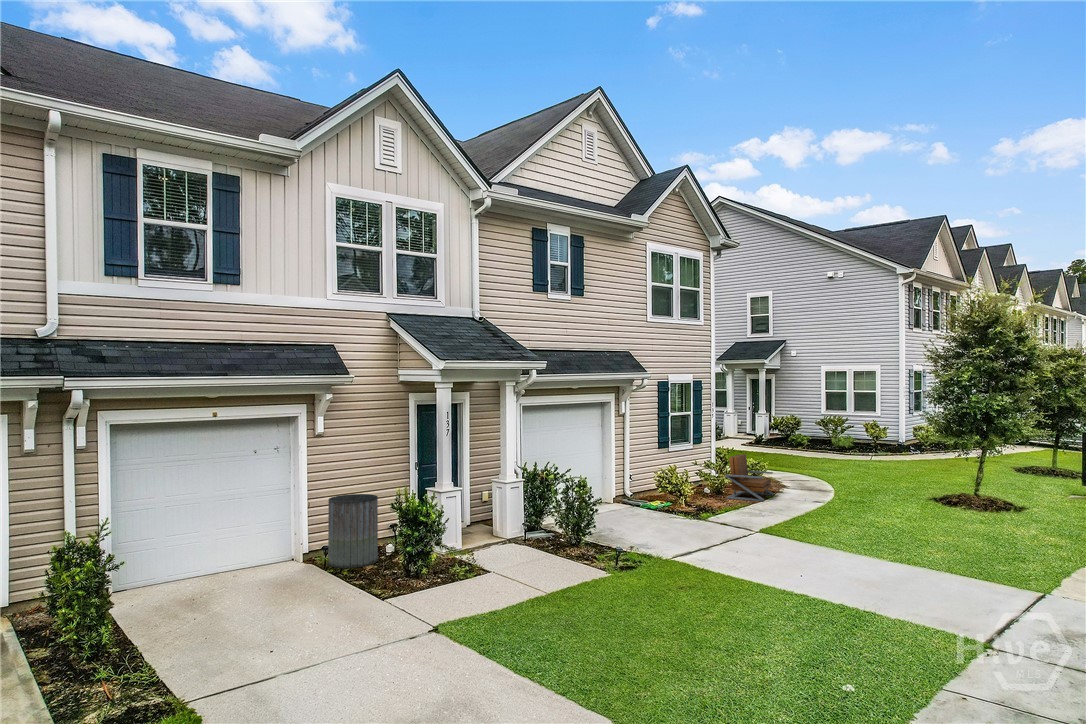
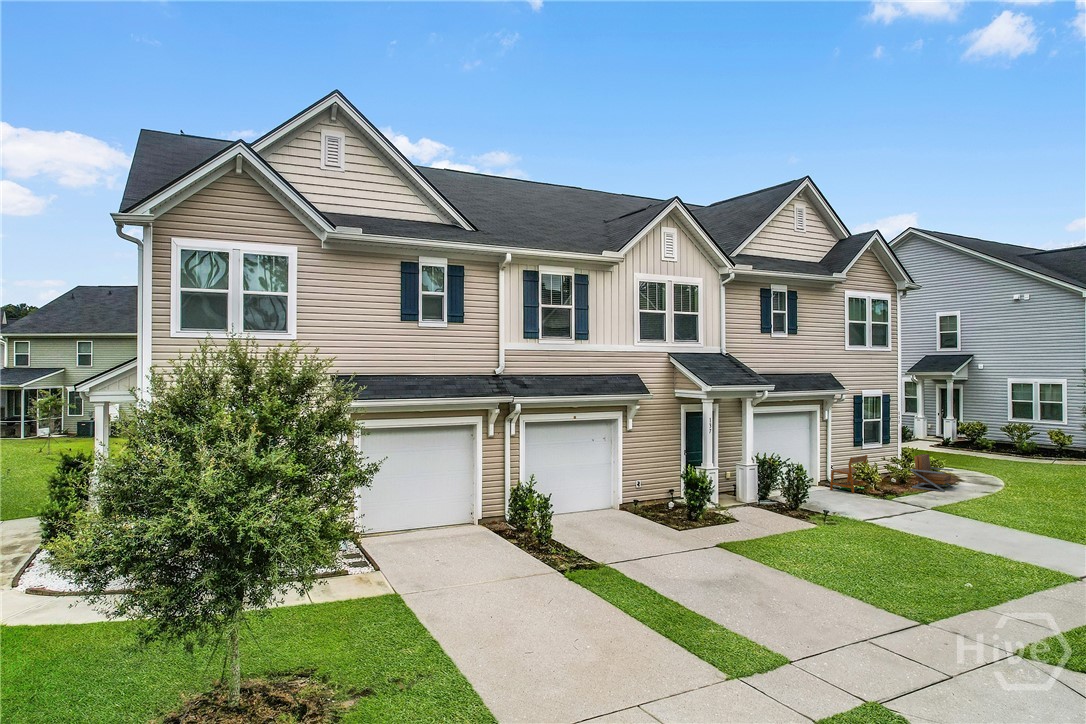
bench: none [628,459,677,512] -> present [830,455,868,493]
trash can: present [328,494,378,568] -> none [637,467,667,511]

